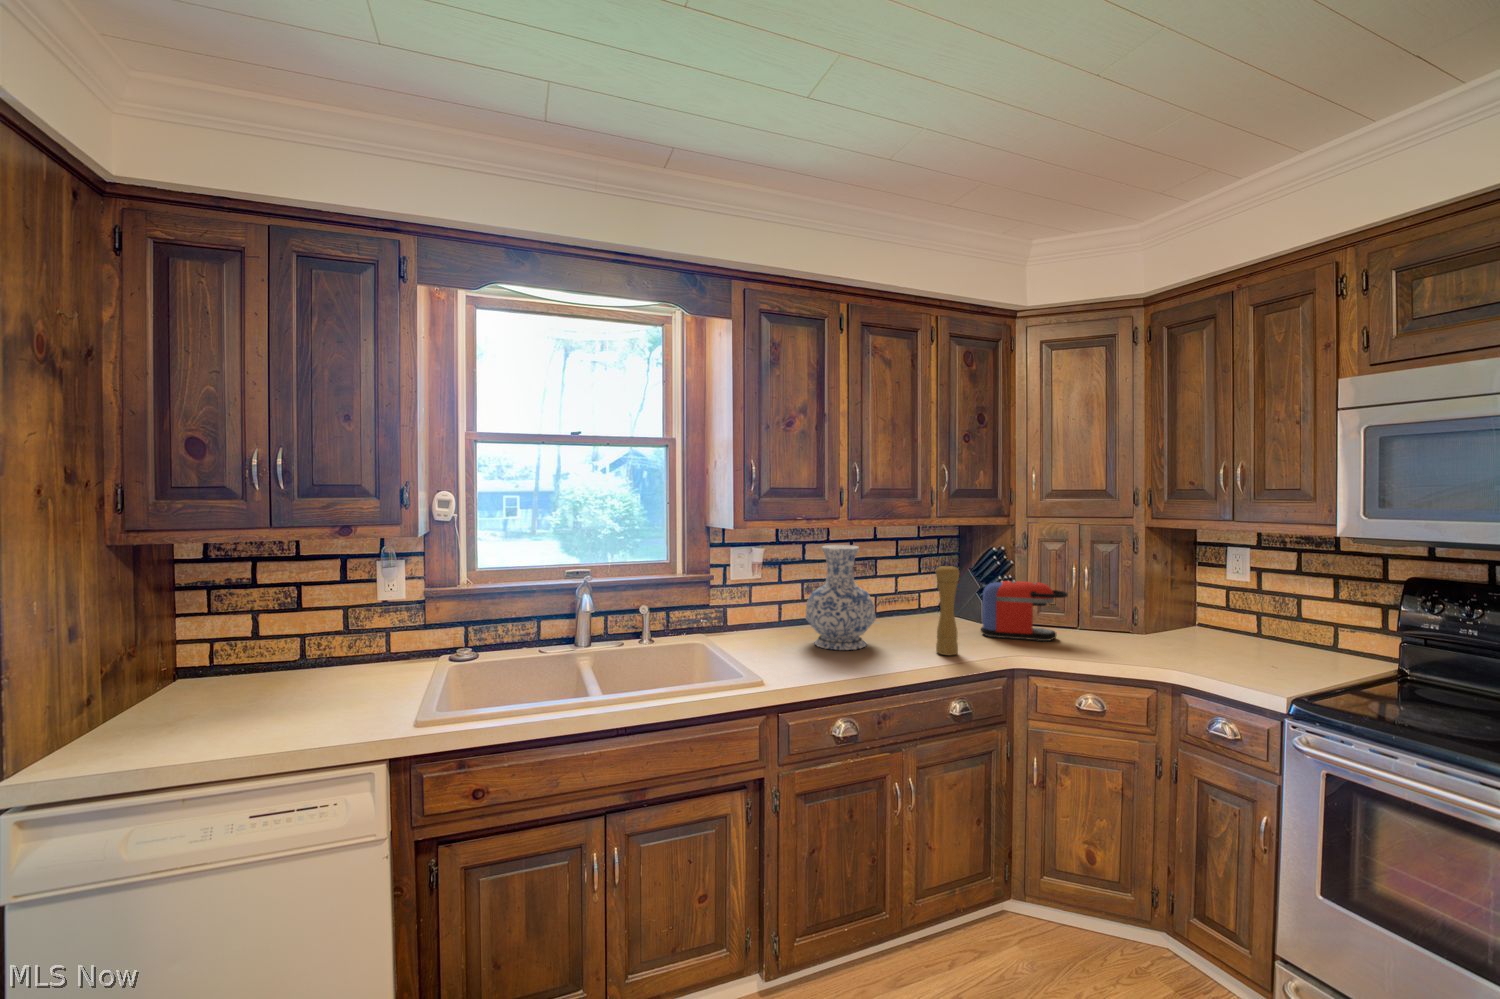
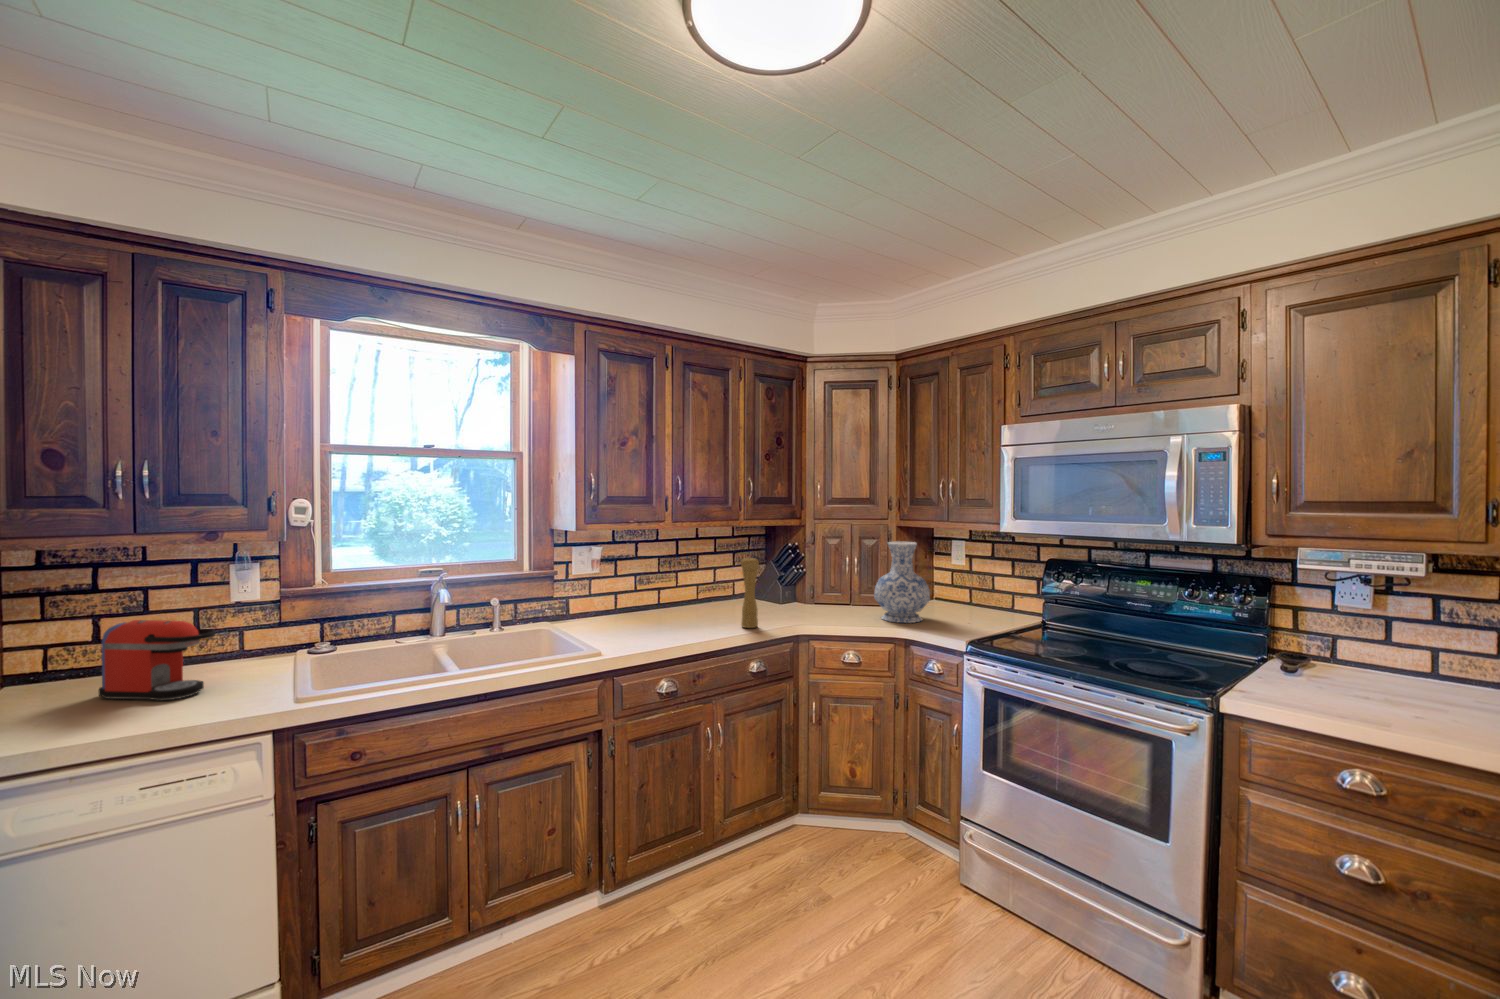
vase: present [806,545,875,650] -> present [874,541,930,623]
coffee maker: present [981,581,1068,641] -> present [99,620,215,700]

